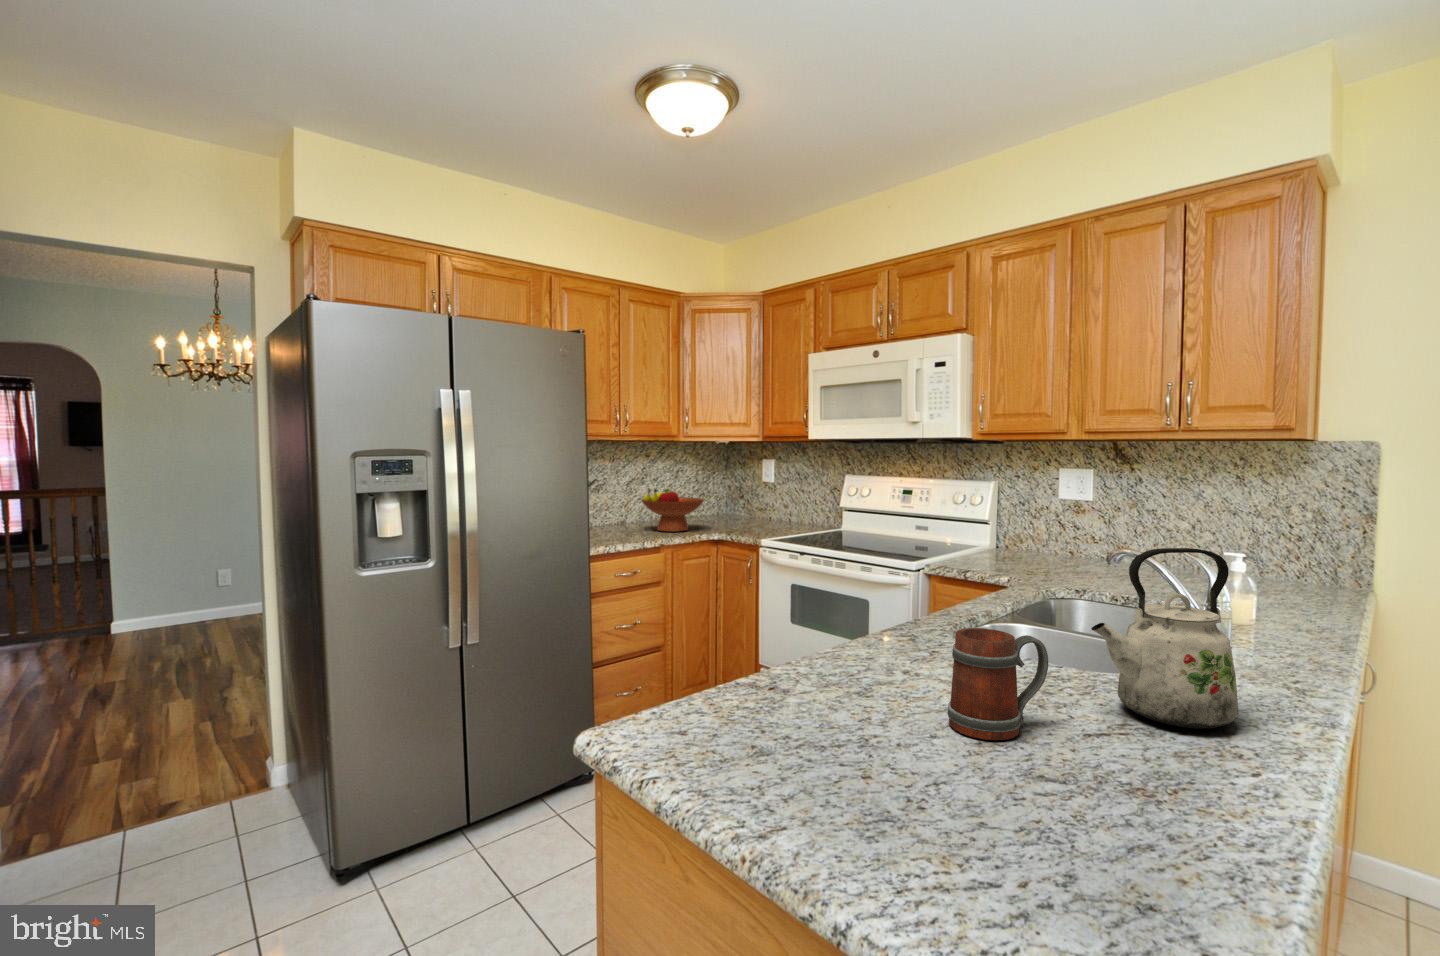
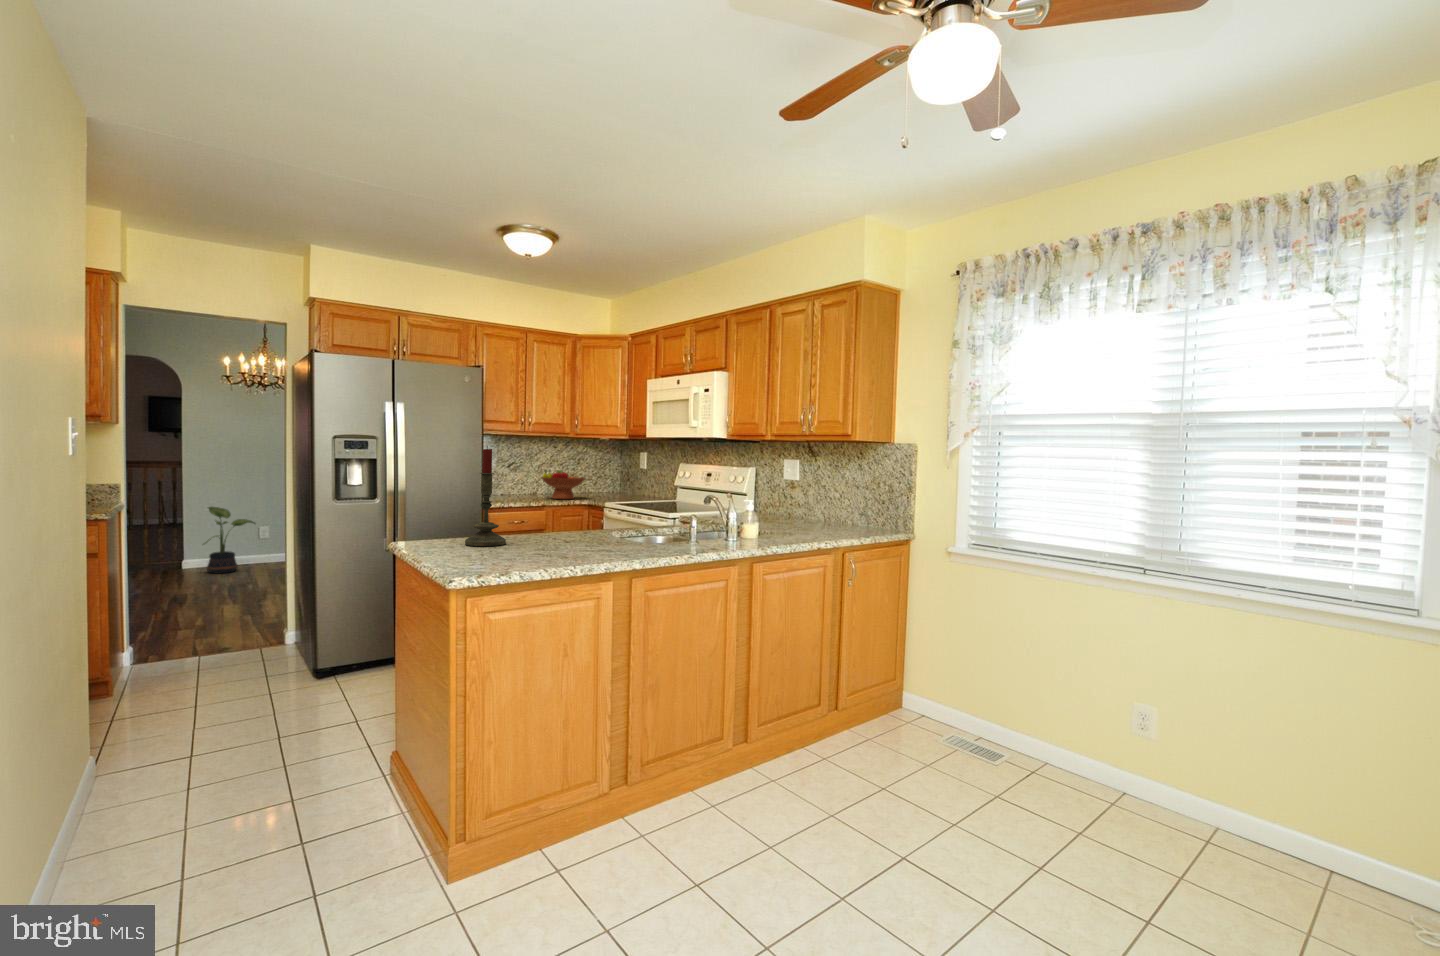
candle: none [787,484,887,758] -> present [465,446,506,546]
potted plant: none [137,544,212,637] -> present [204,507,255,573]
kettle: present [1091,548,1238,729] -> none [598,477,654,547]
mug: present [948,628,1048,740] -> none [534,507,575,546]

